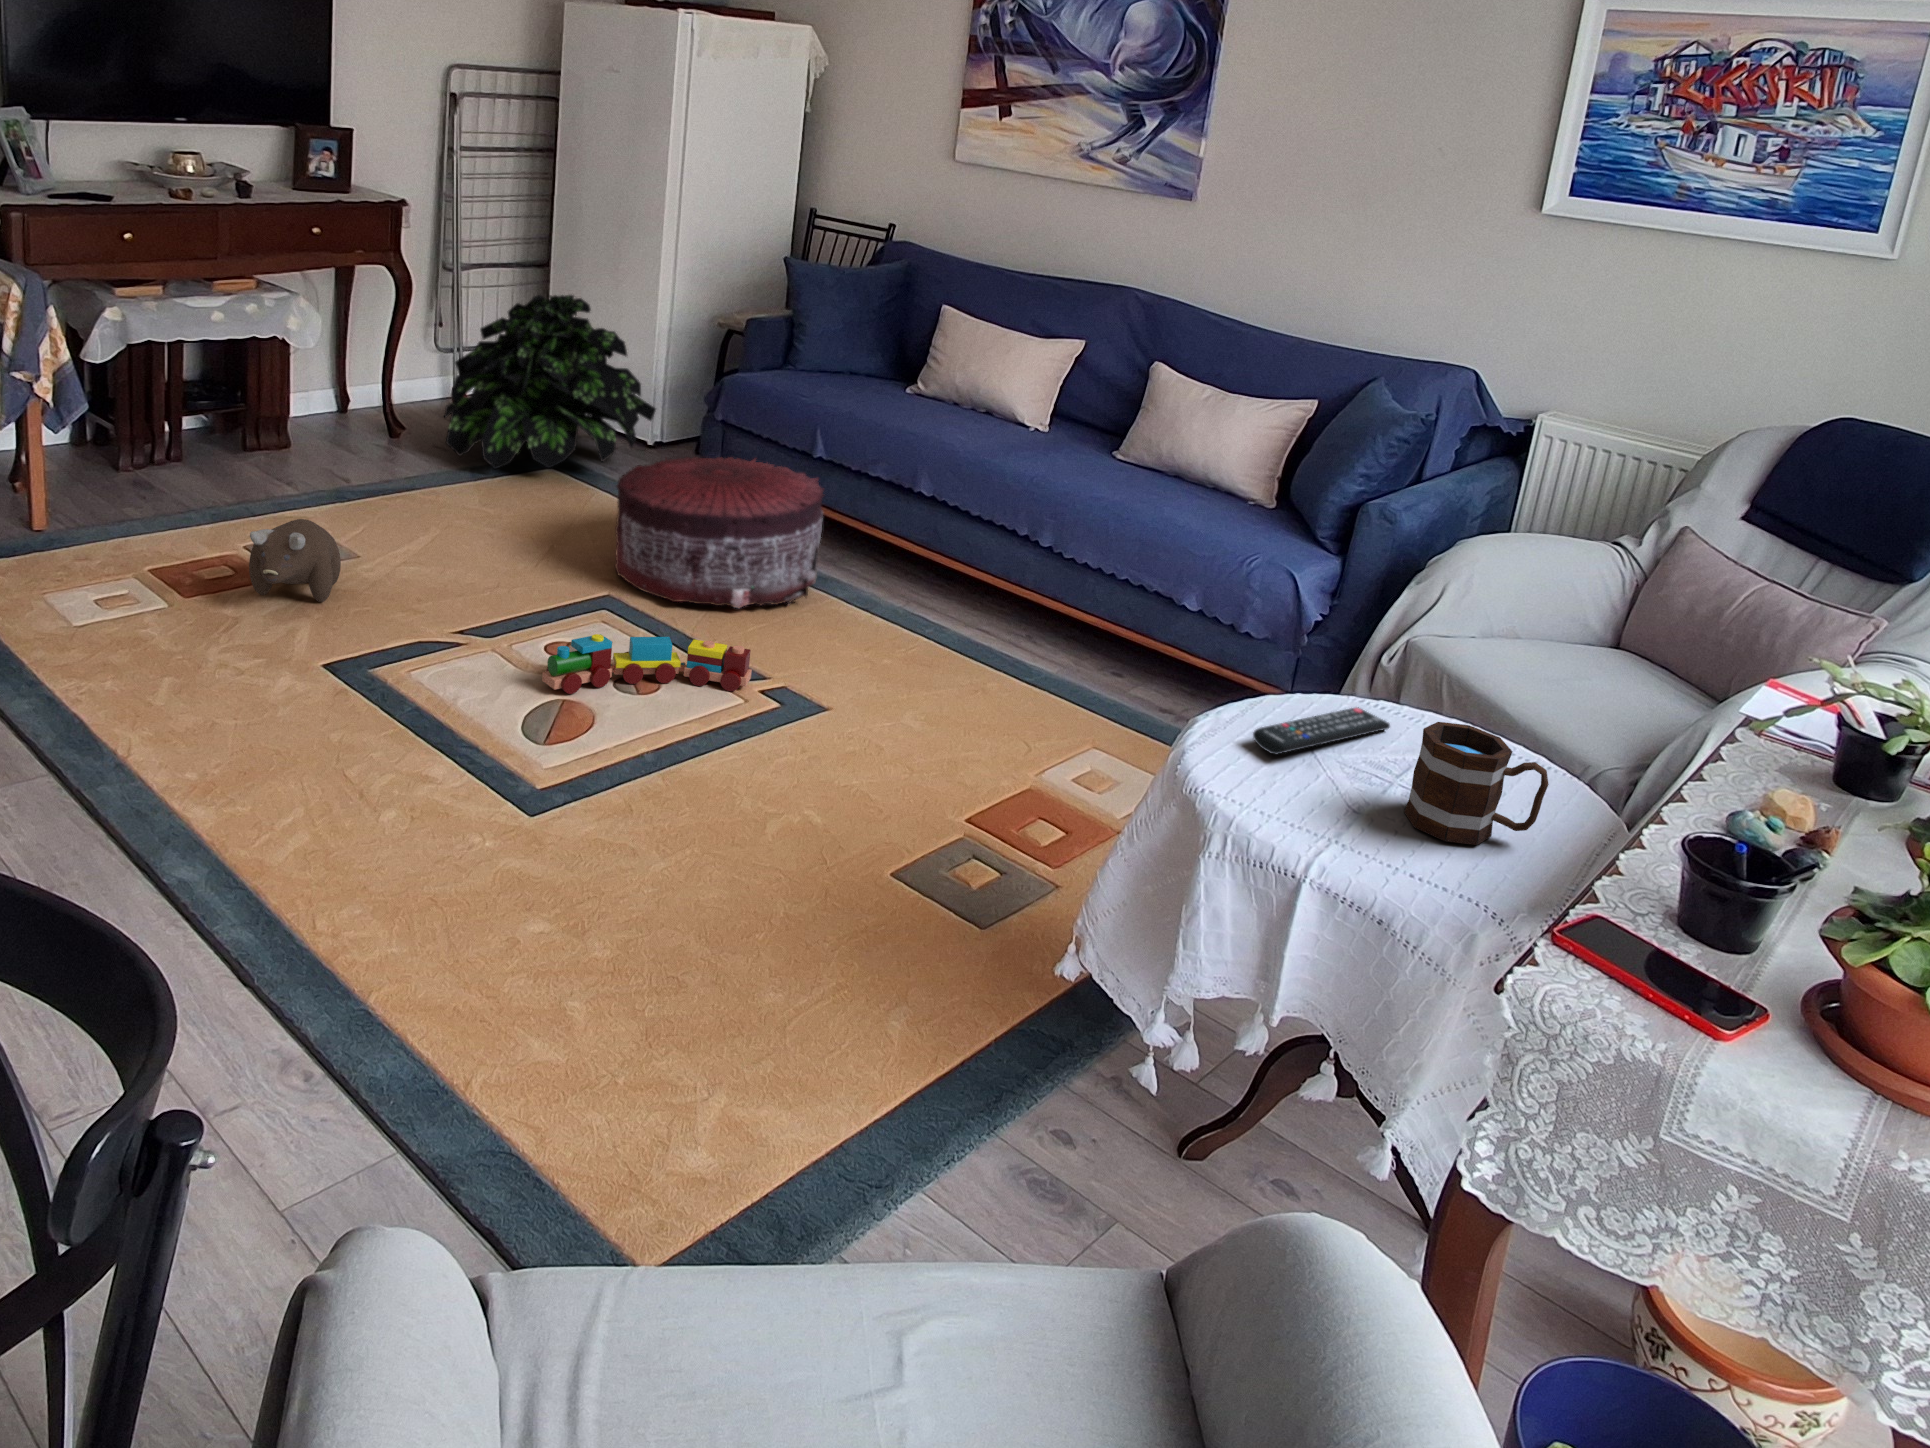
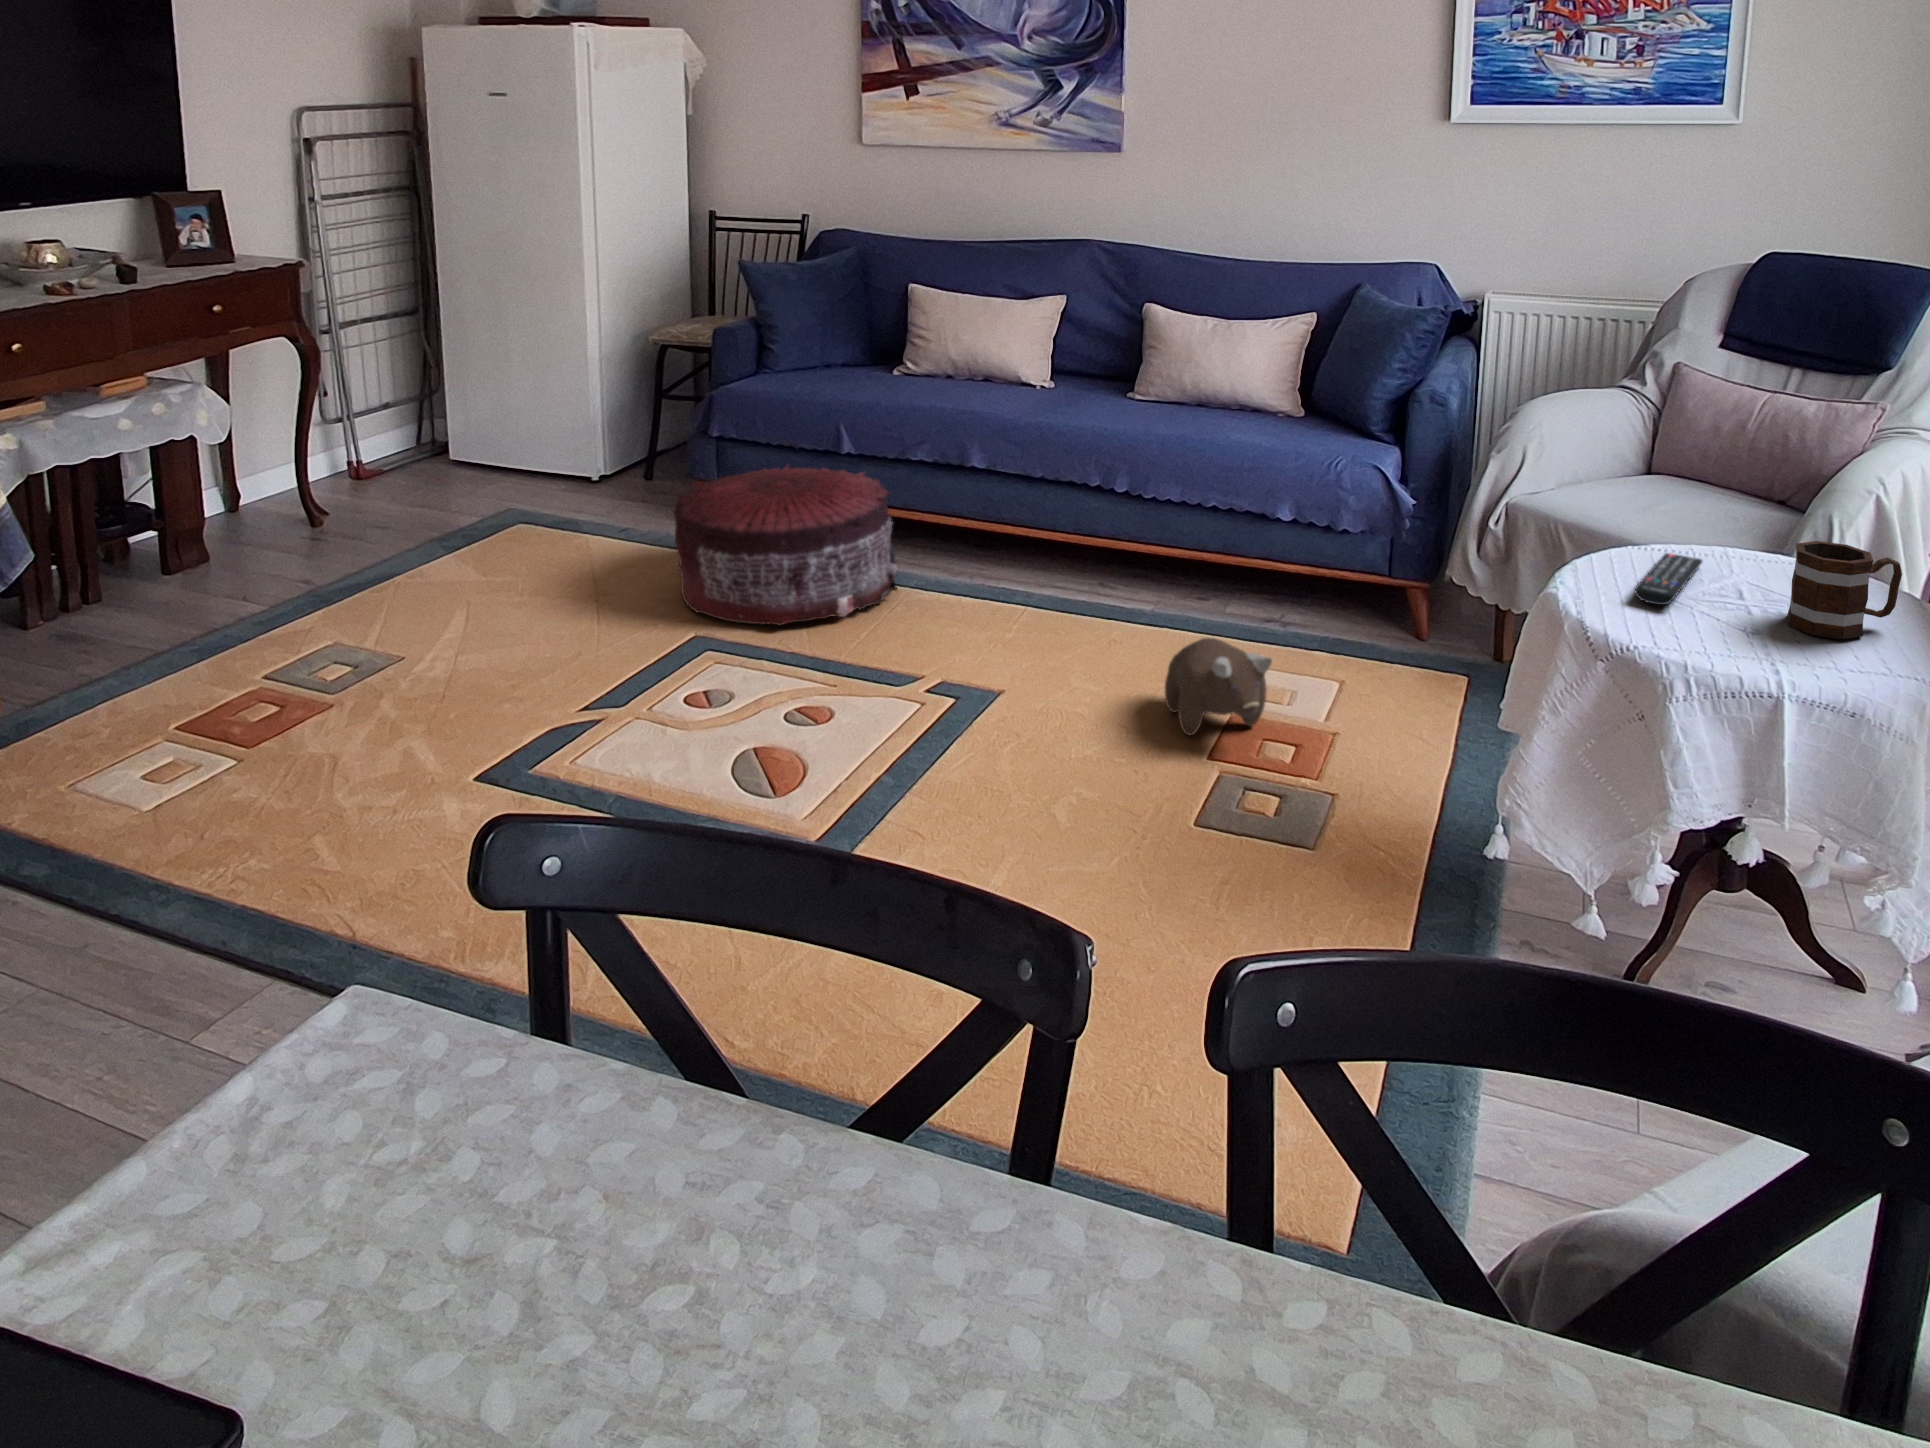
potted plant: present [444,295,656,469] -> none [377,334,607,535]
plush toy: present [249,519,341,602] -> present [1165,638,1272,735]
toy train: present [542,634,752,694] -> none [734,649,925,739]

